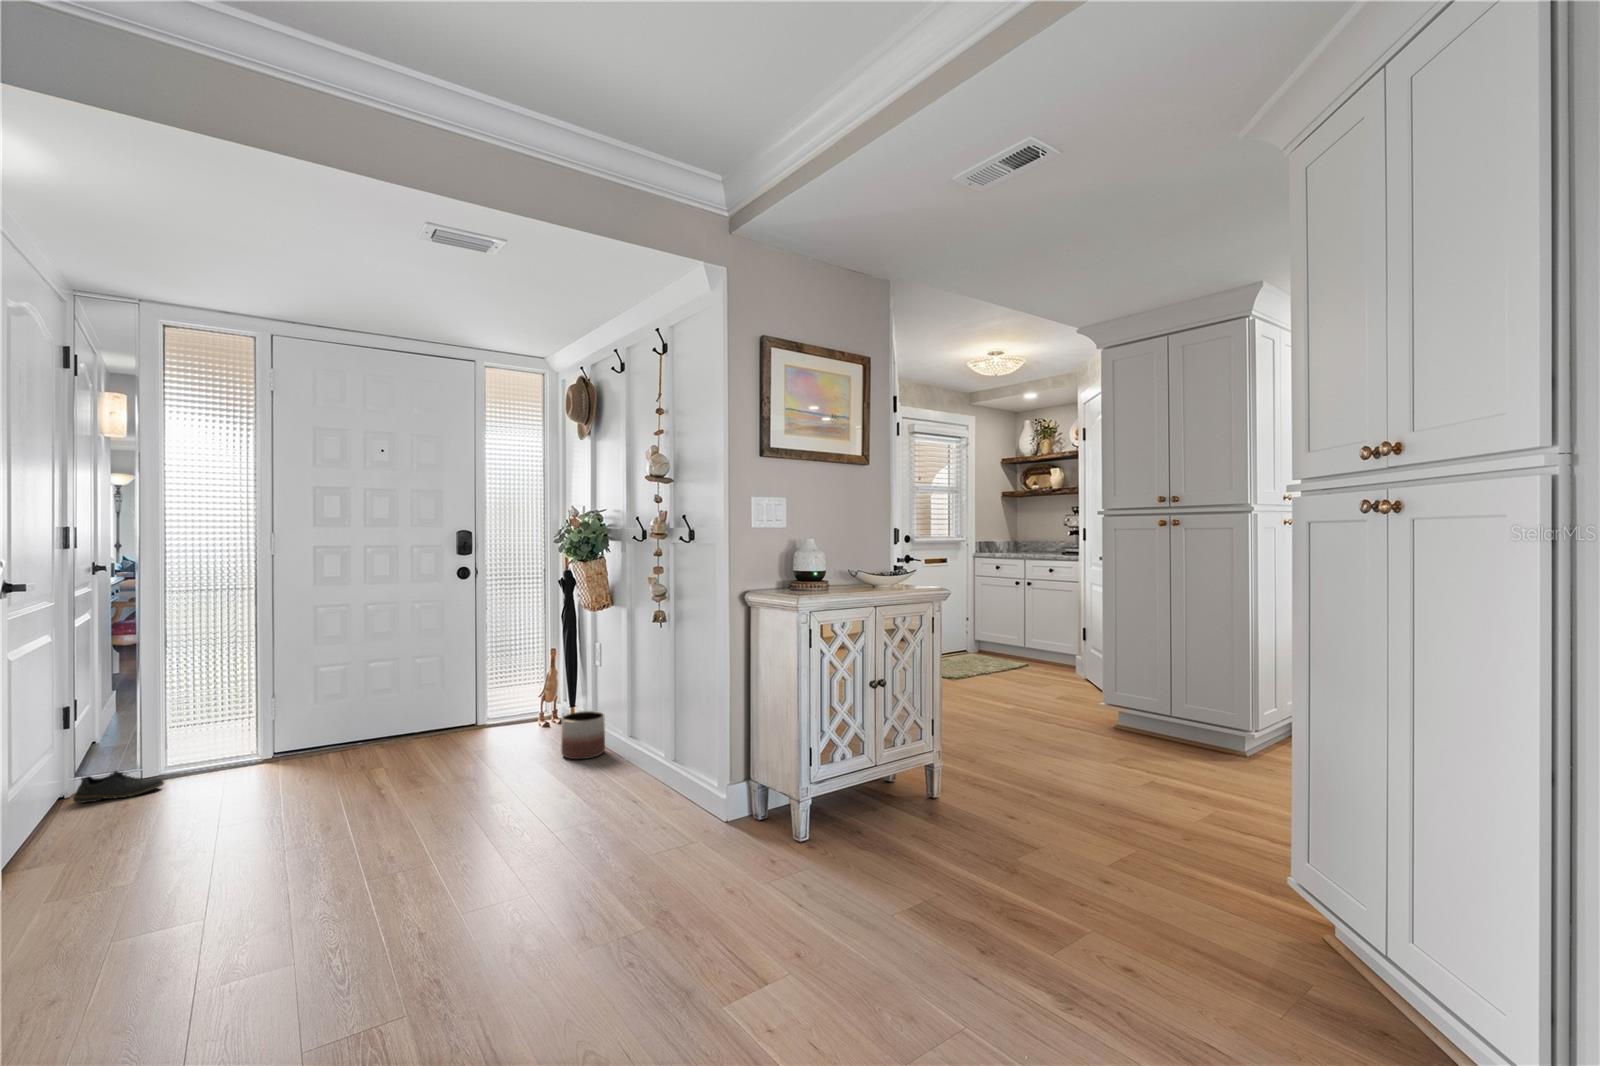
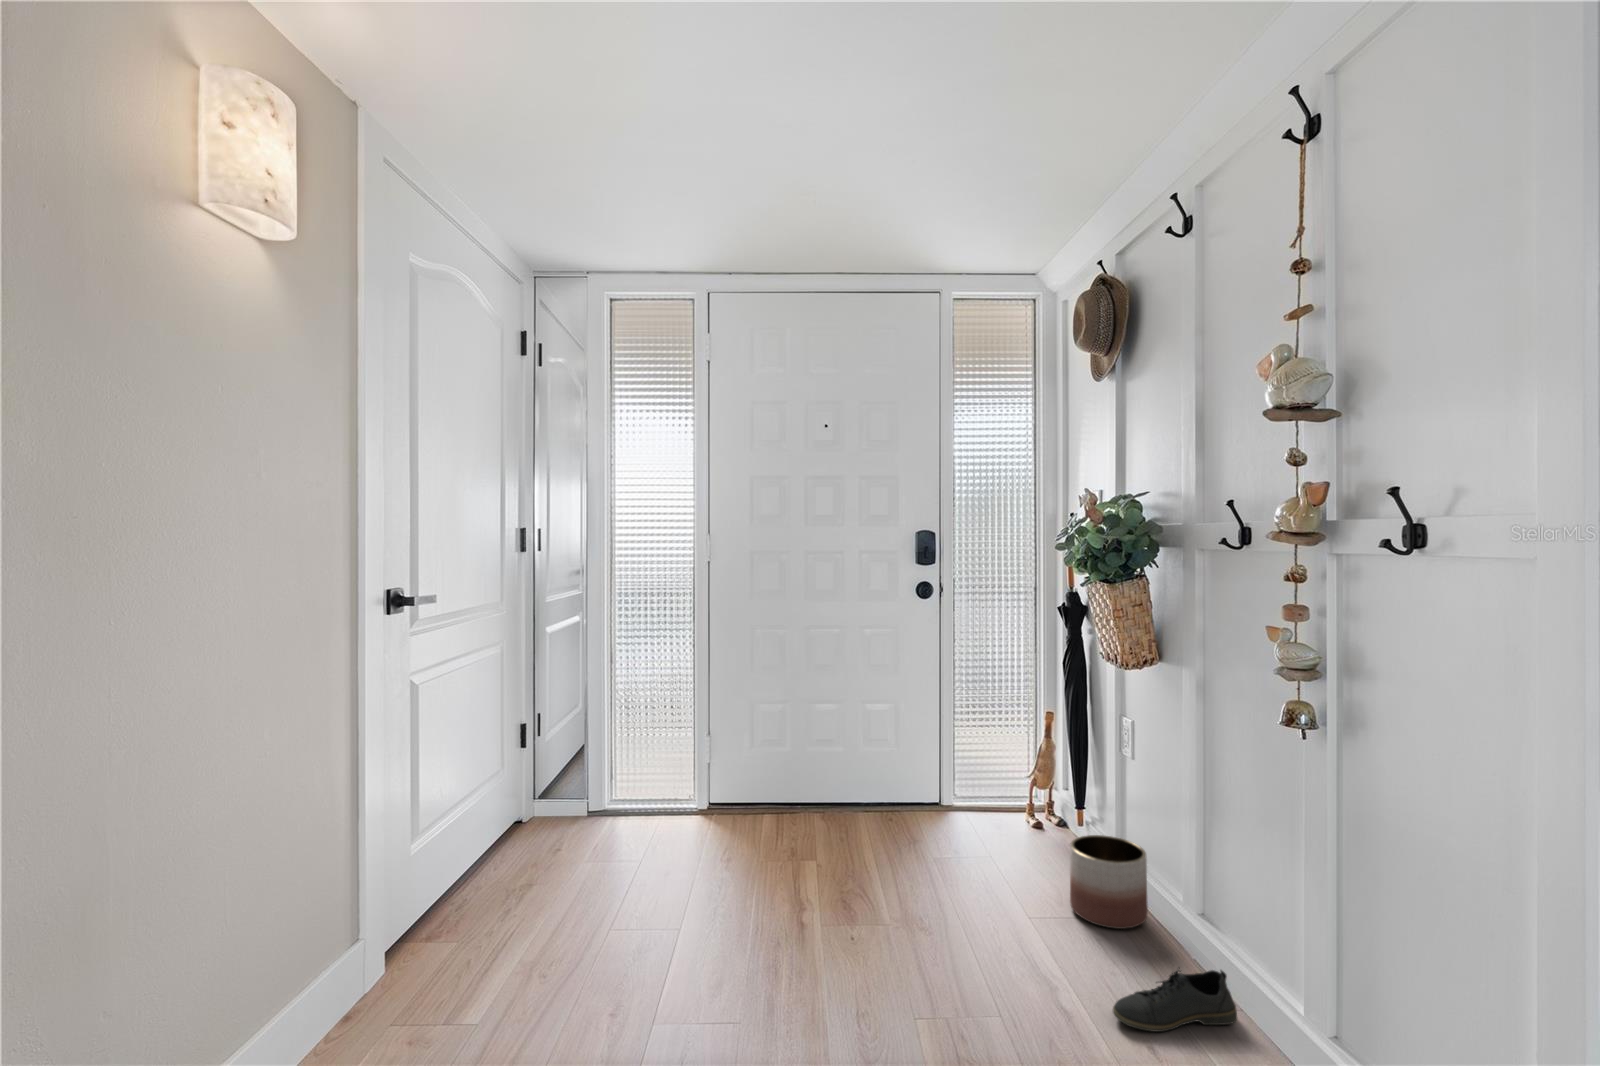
shoe: present [73,771,164,803] -> present [1113,968,1237,1032]

